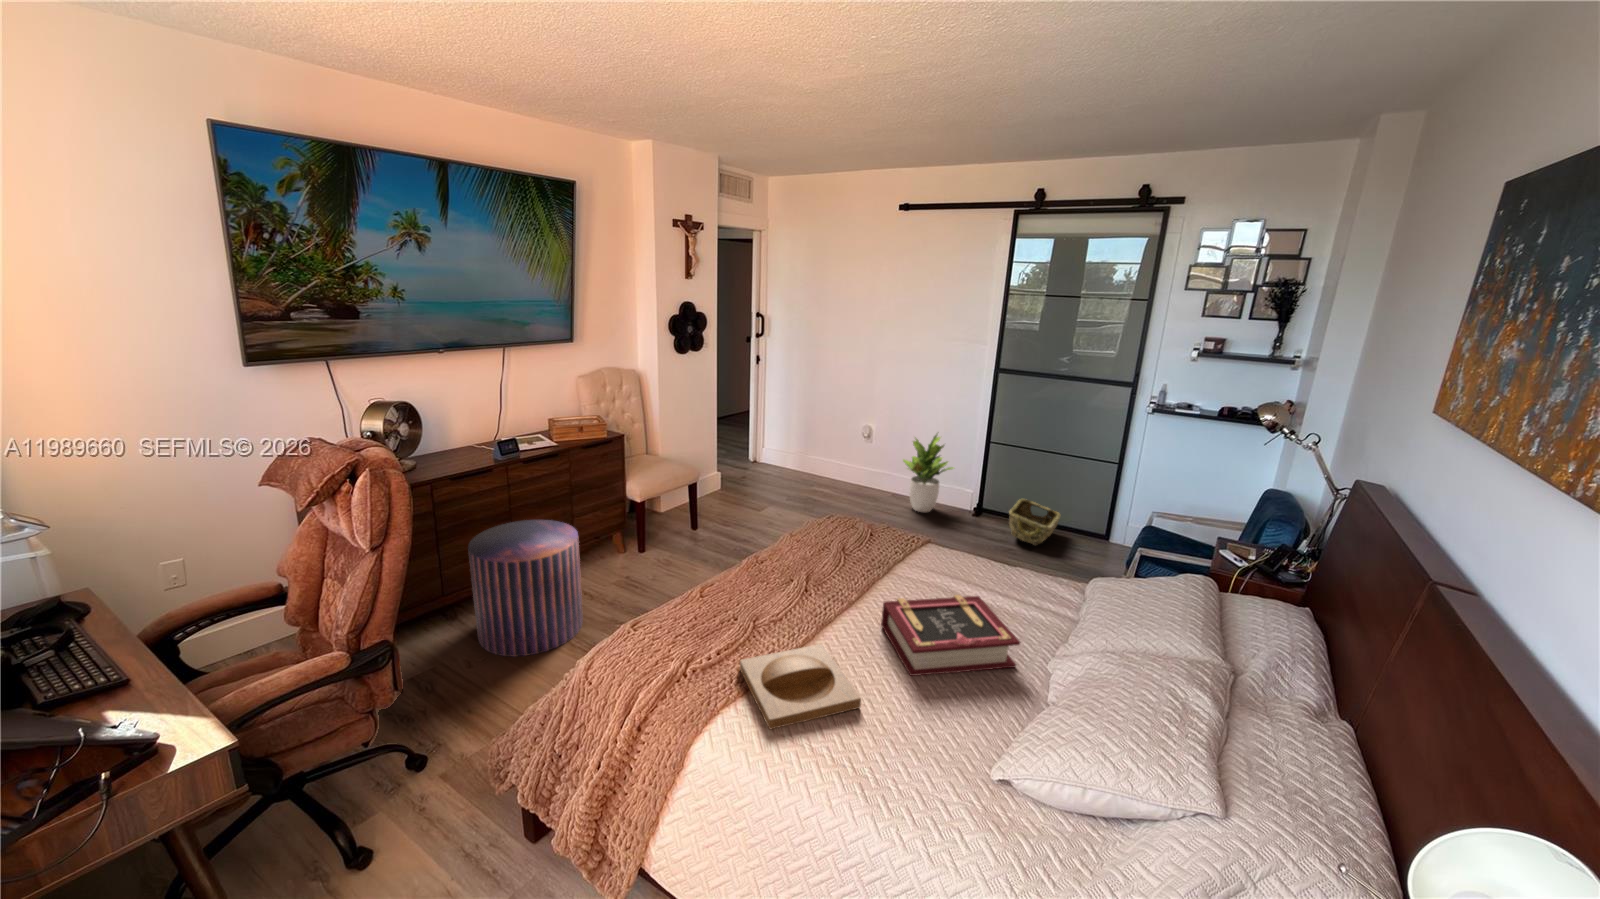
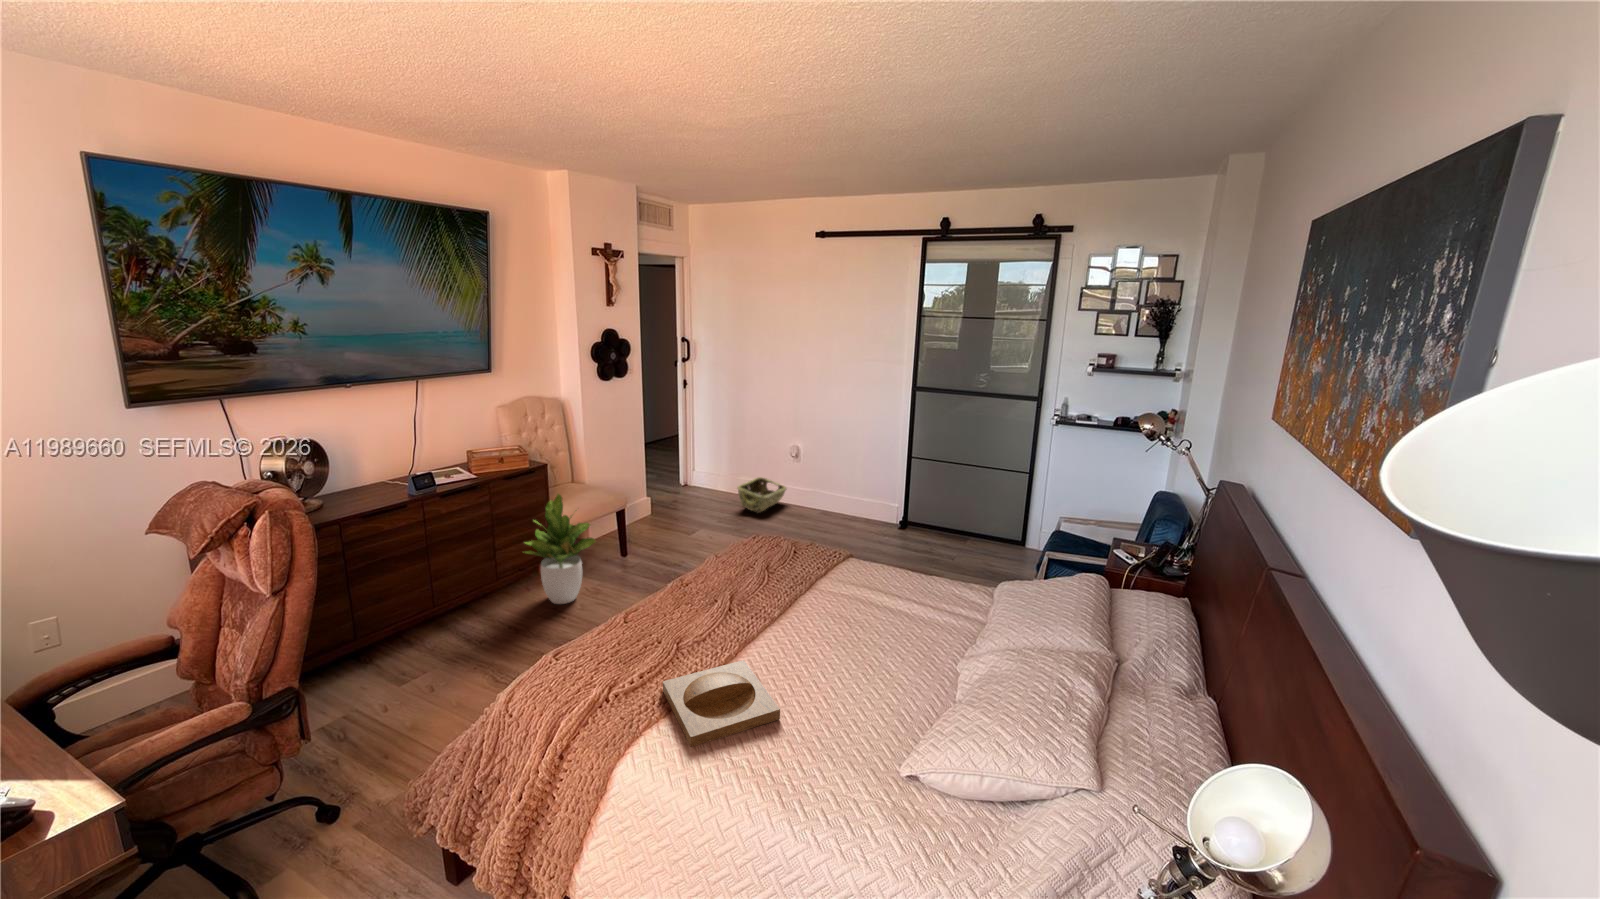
potted plant: present [903,434,953,512] -> present [525,494,595,604]
woven basket: present [1009,499,1060,545] -> present [738,477,786,513]
pouf: present [468,520,583,657] -> none [382,554,509,697]
book: present [881,595,1020,676] -> none [802,604,930,686]

